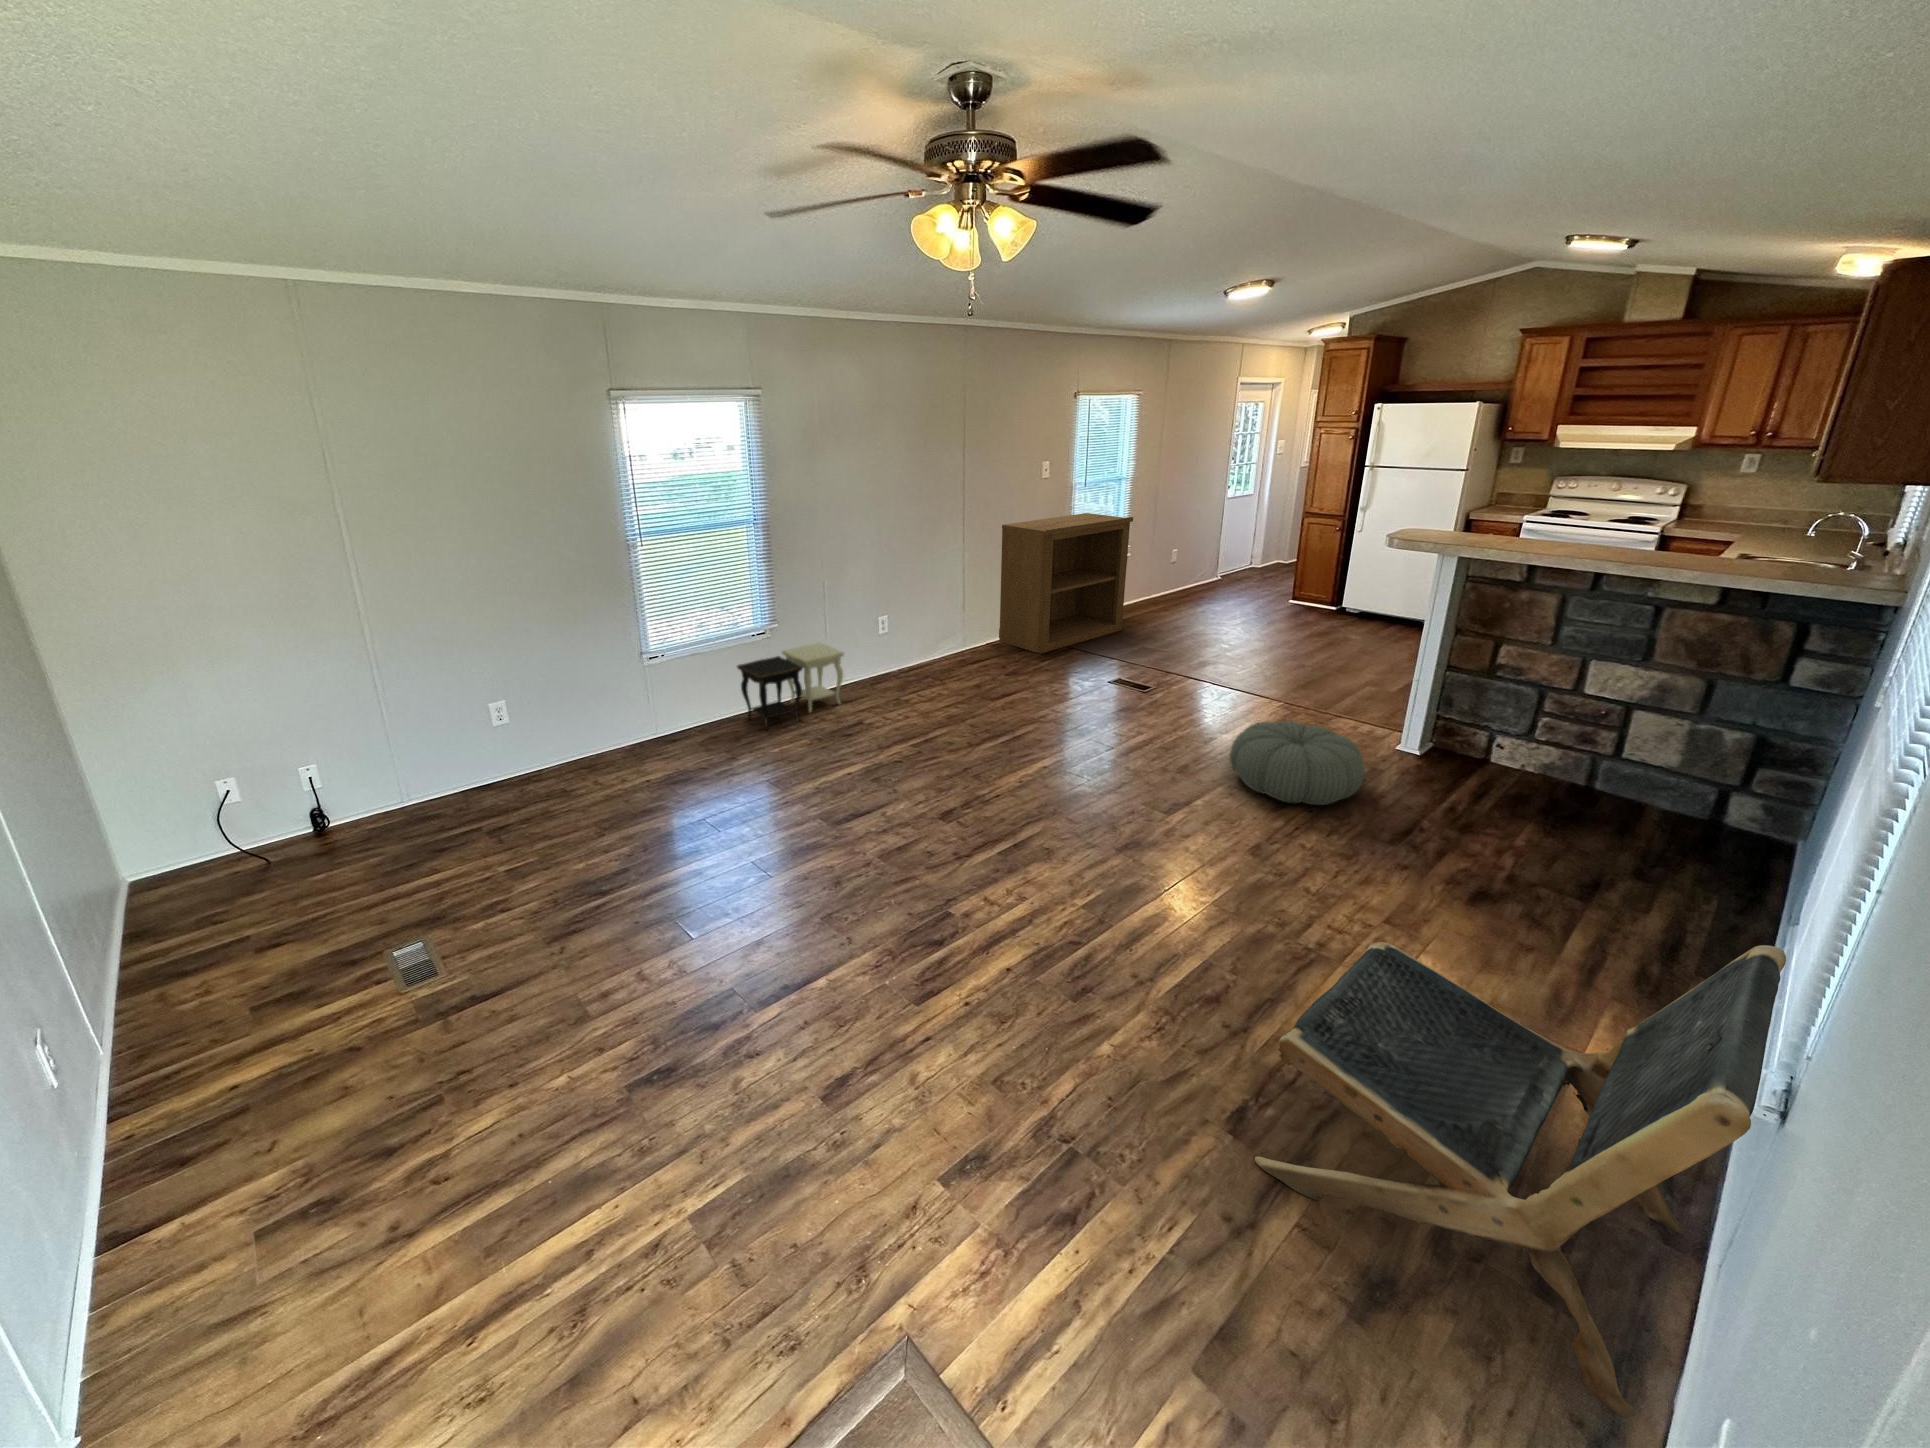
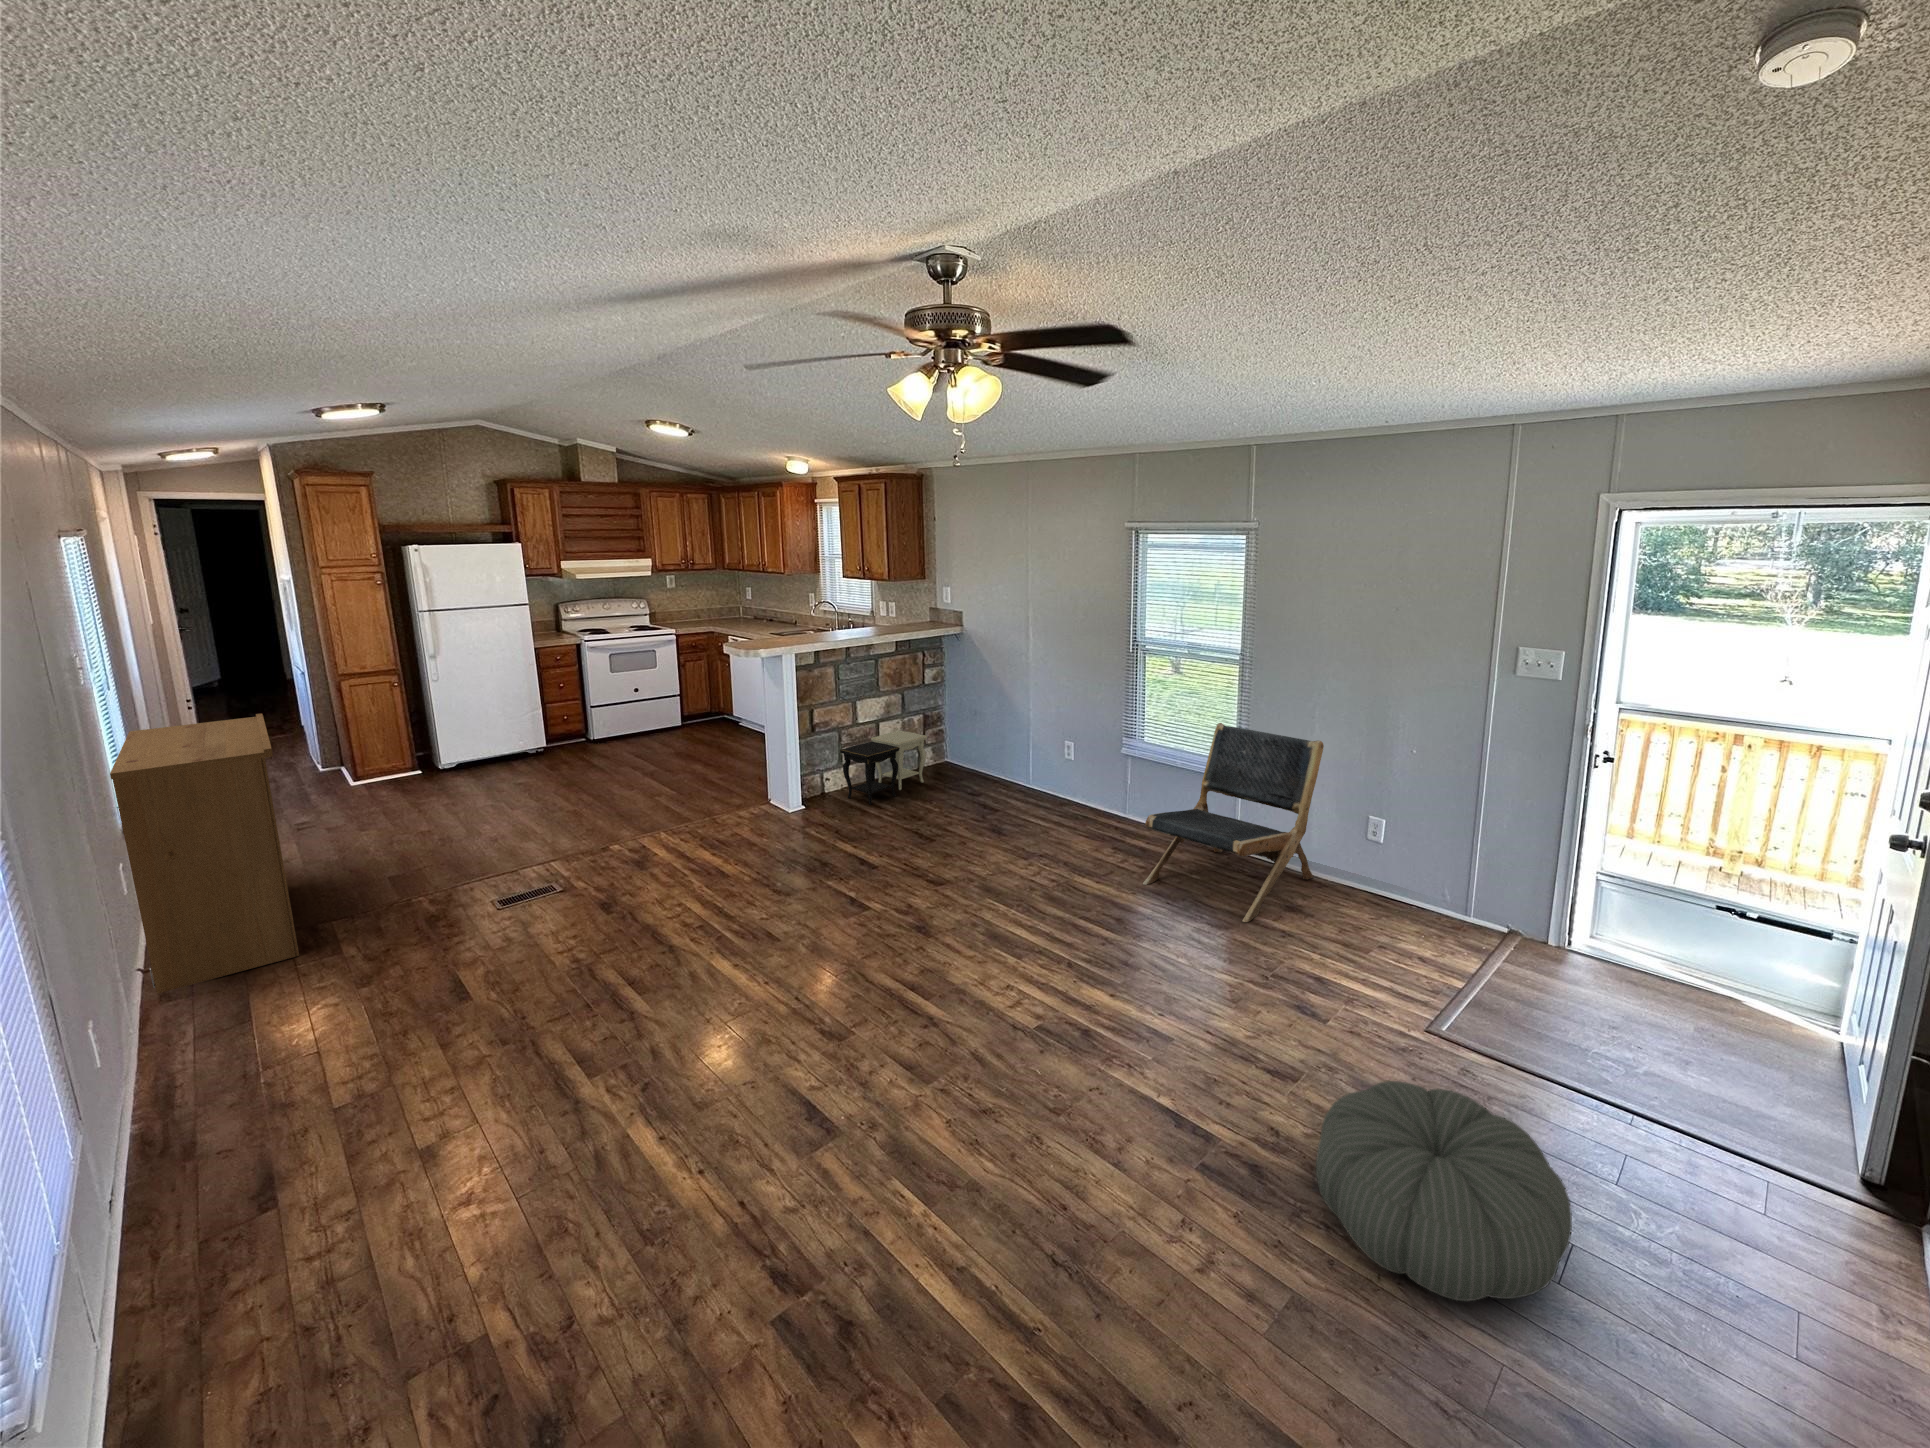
side table: present [737,643,844,730] -> present [840,730,927,805]
pouf: present [1230,721,1365,805] -> present [1316,1081,1572,1301]

